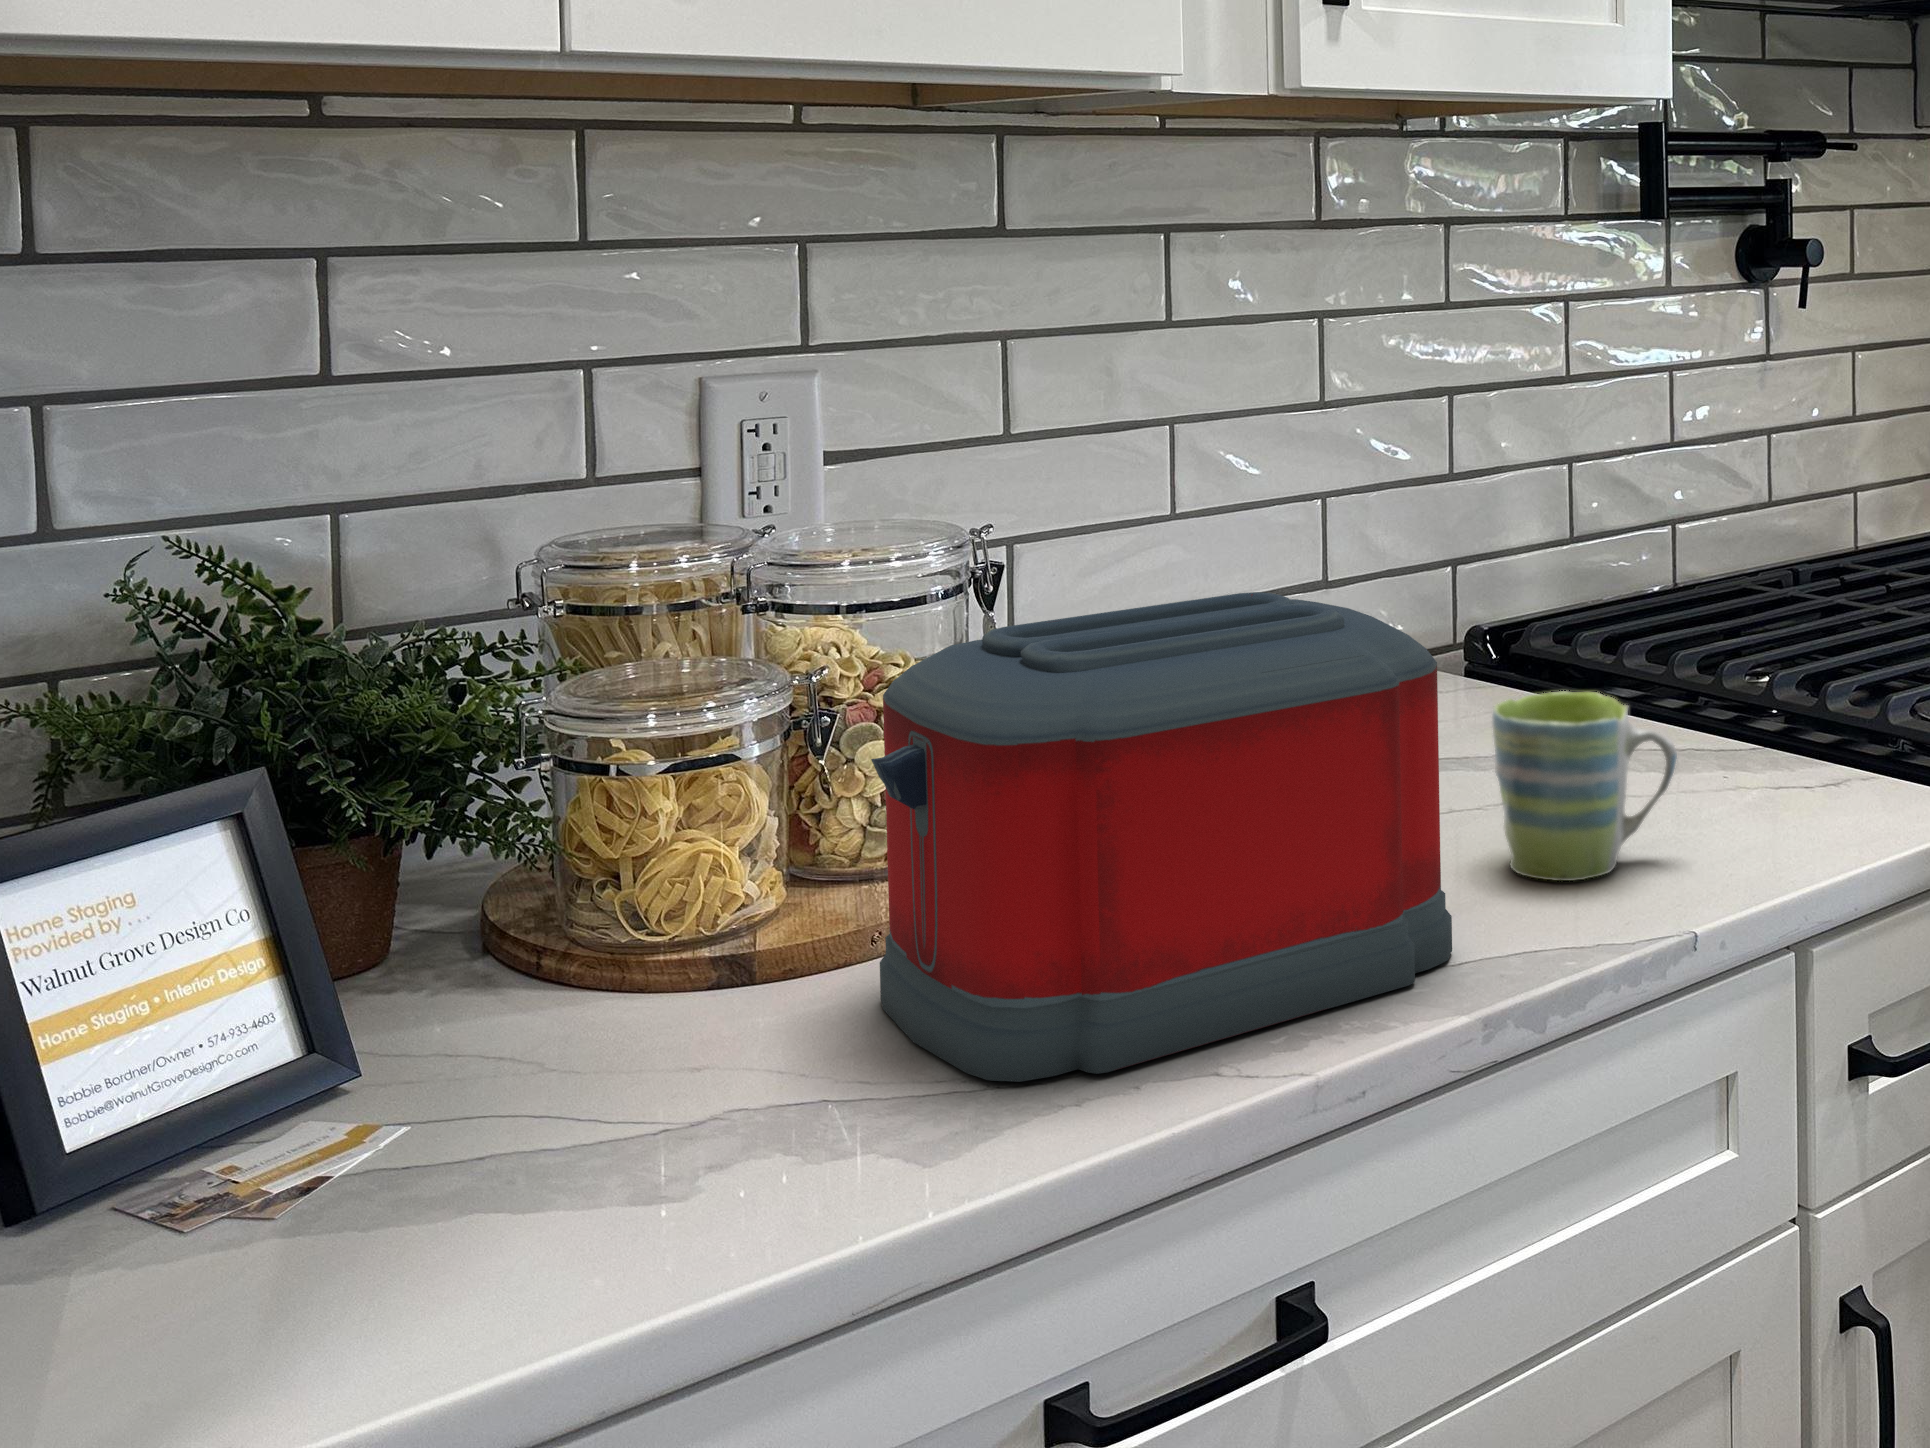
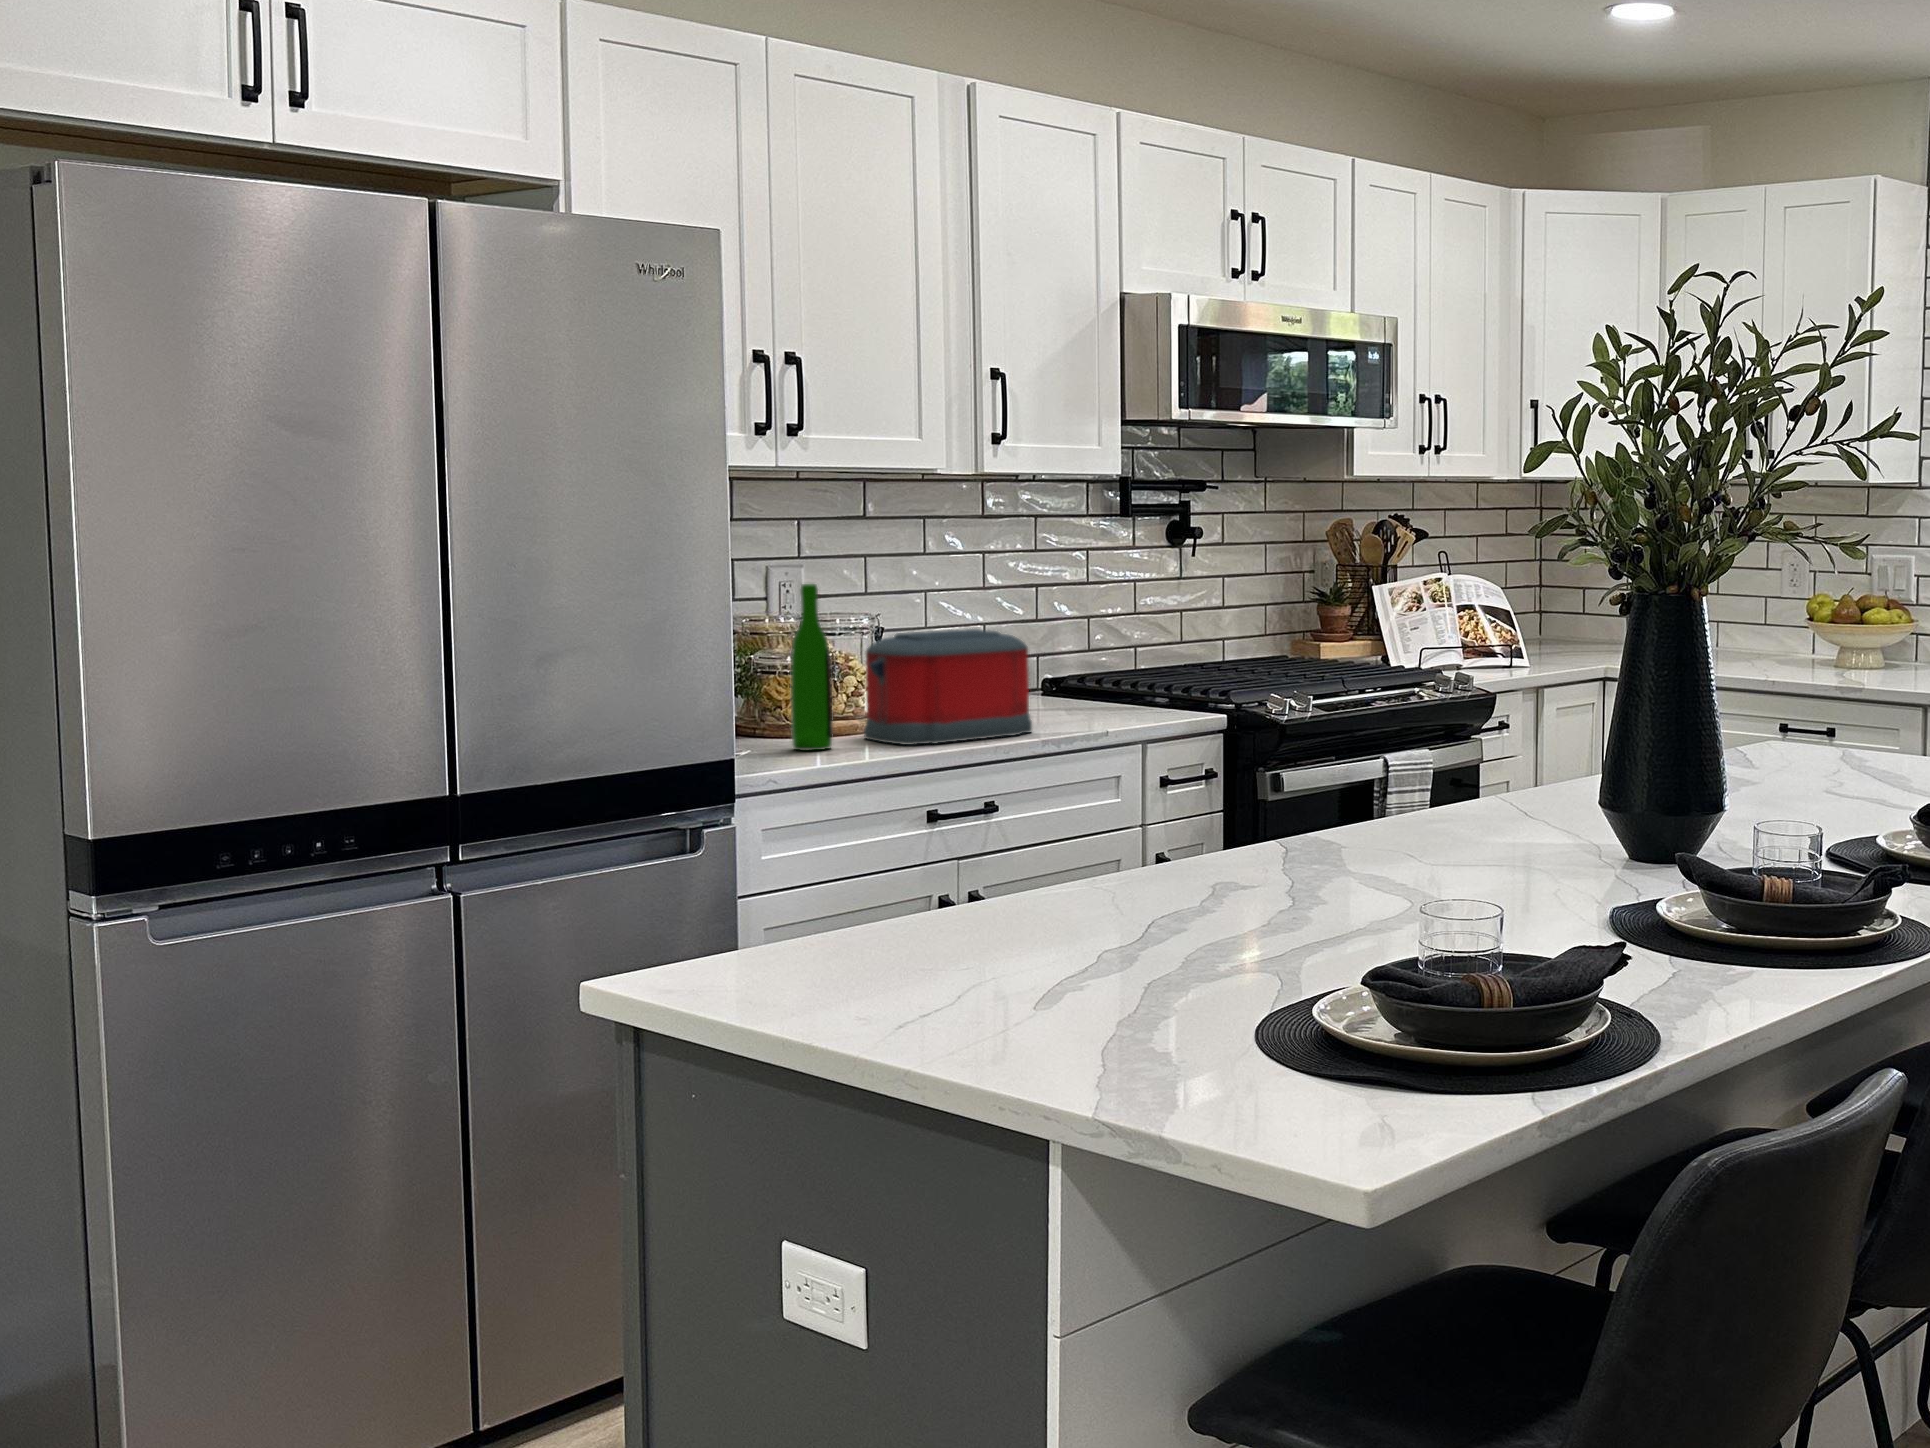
wine bottle: none [556,482,721,1136] -> present [790,584,833,751]
mug: present [1492,691,1677,881] -> none [1047,669,1106,723]

